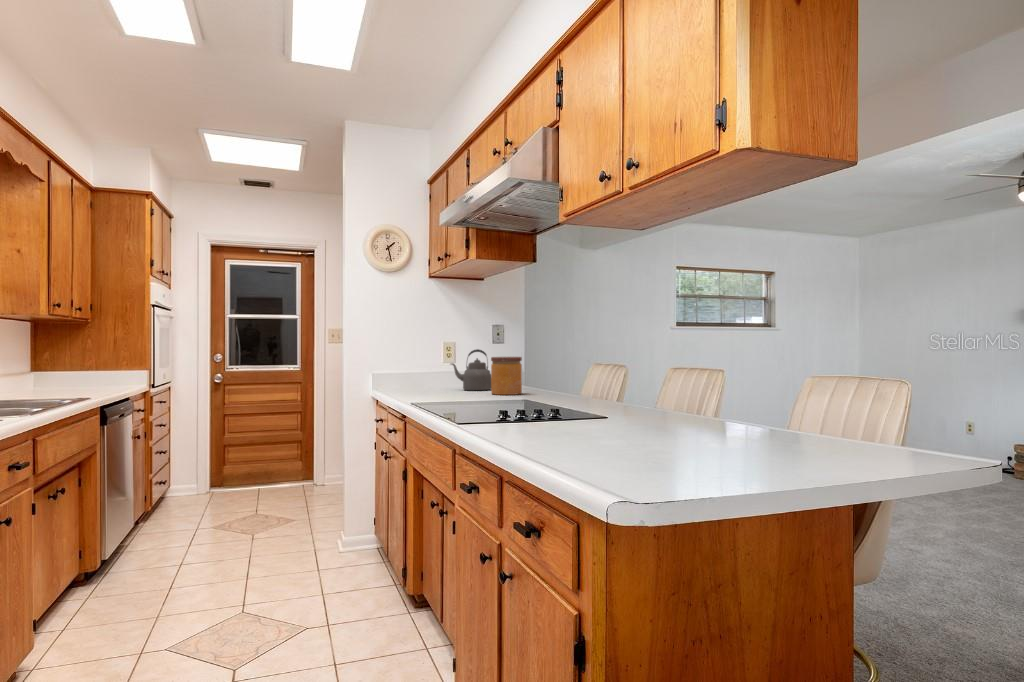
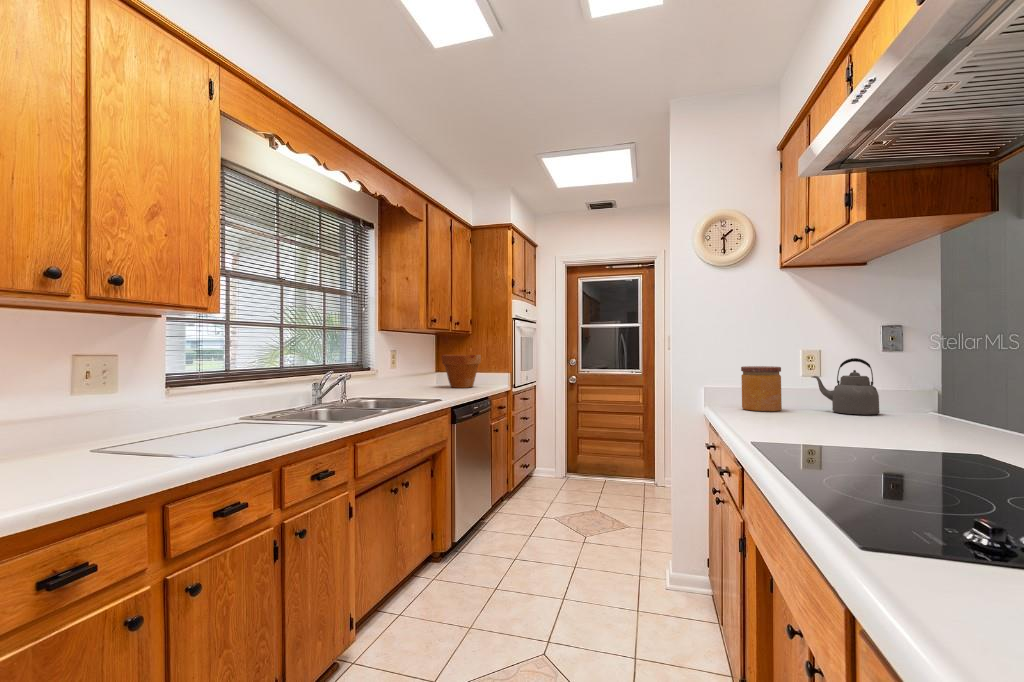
flower pot: none [54,349,111,389] -> present [442,355,481,388]
jar: present [491,357,522,395] -> present [741,366,782,411]

